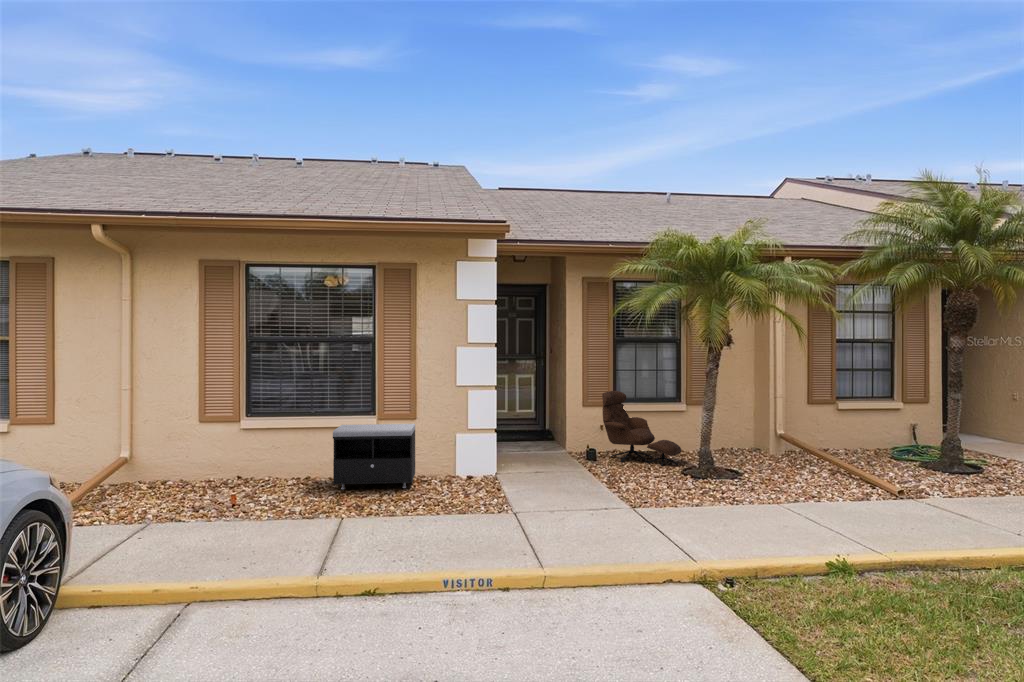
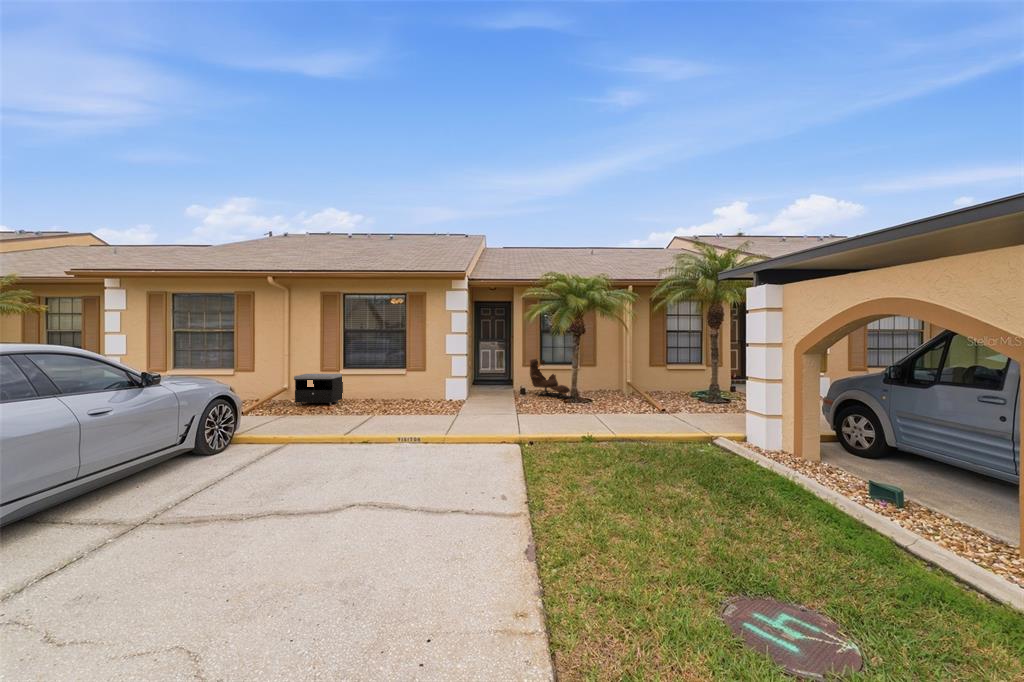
storage bench: present [333,424,415,489] -> present [294,374,343,405]

